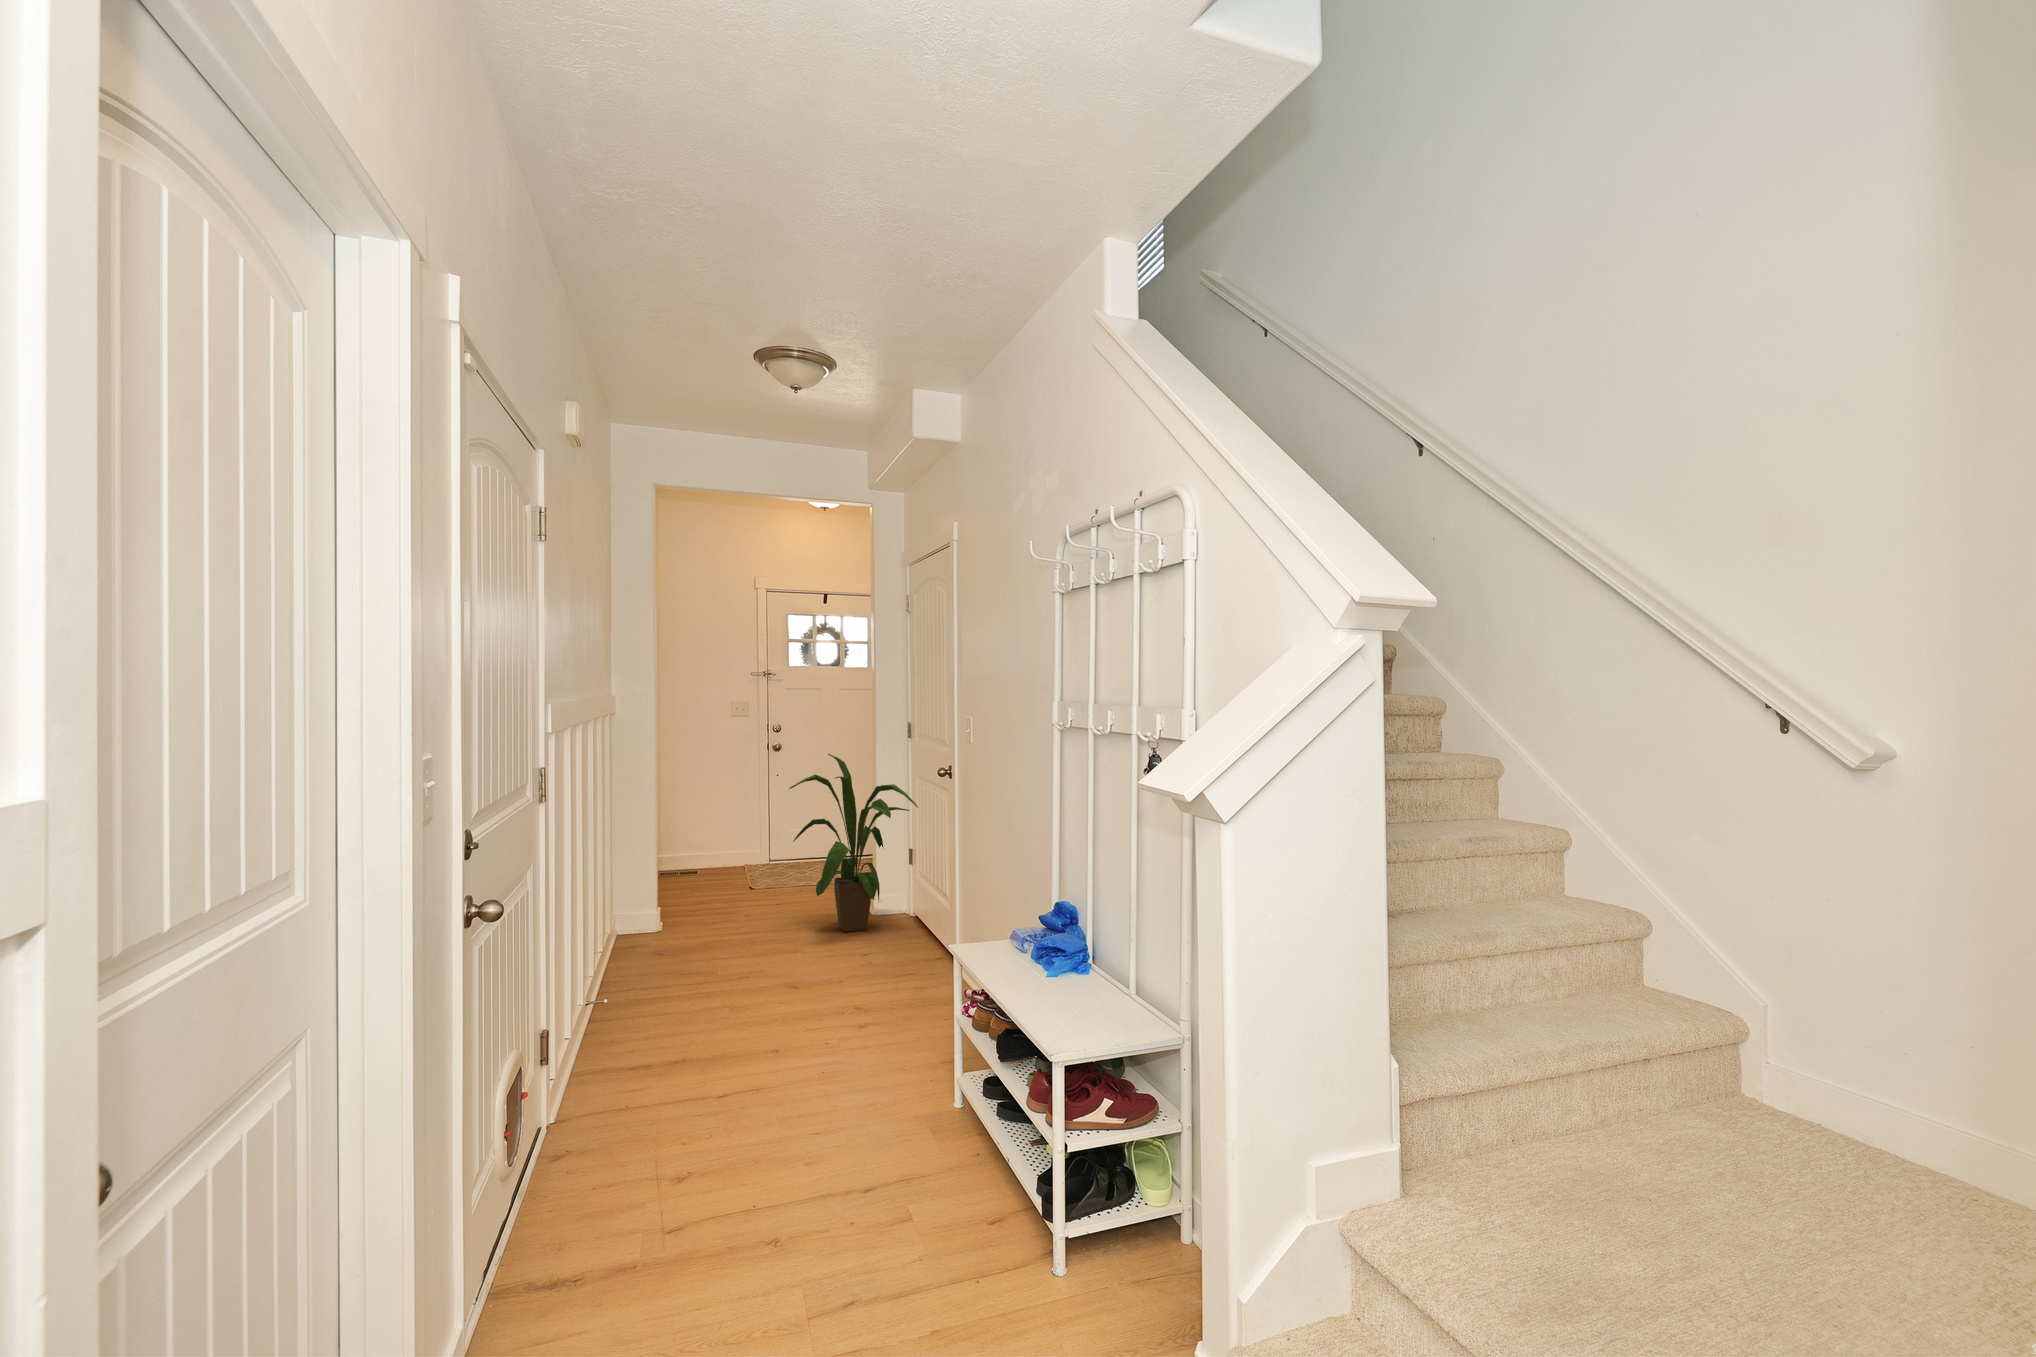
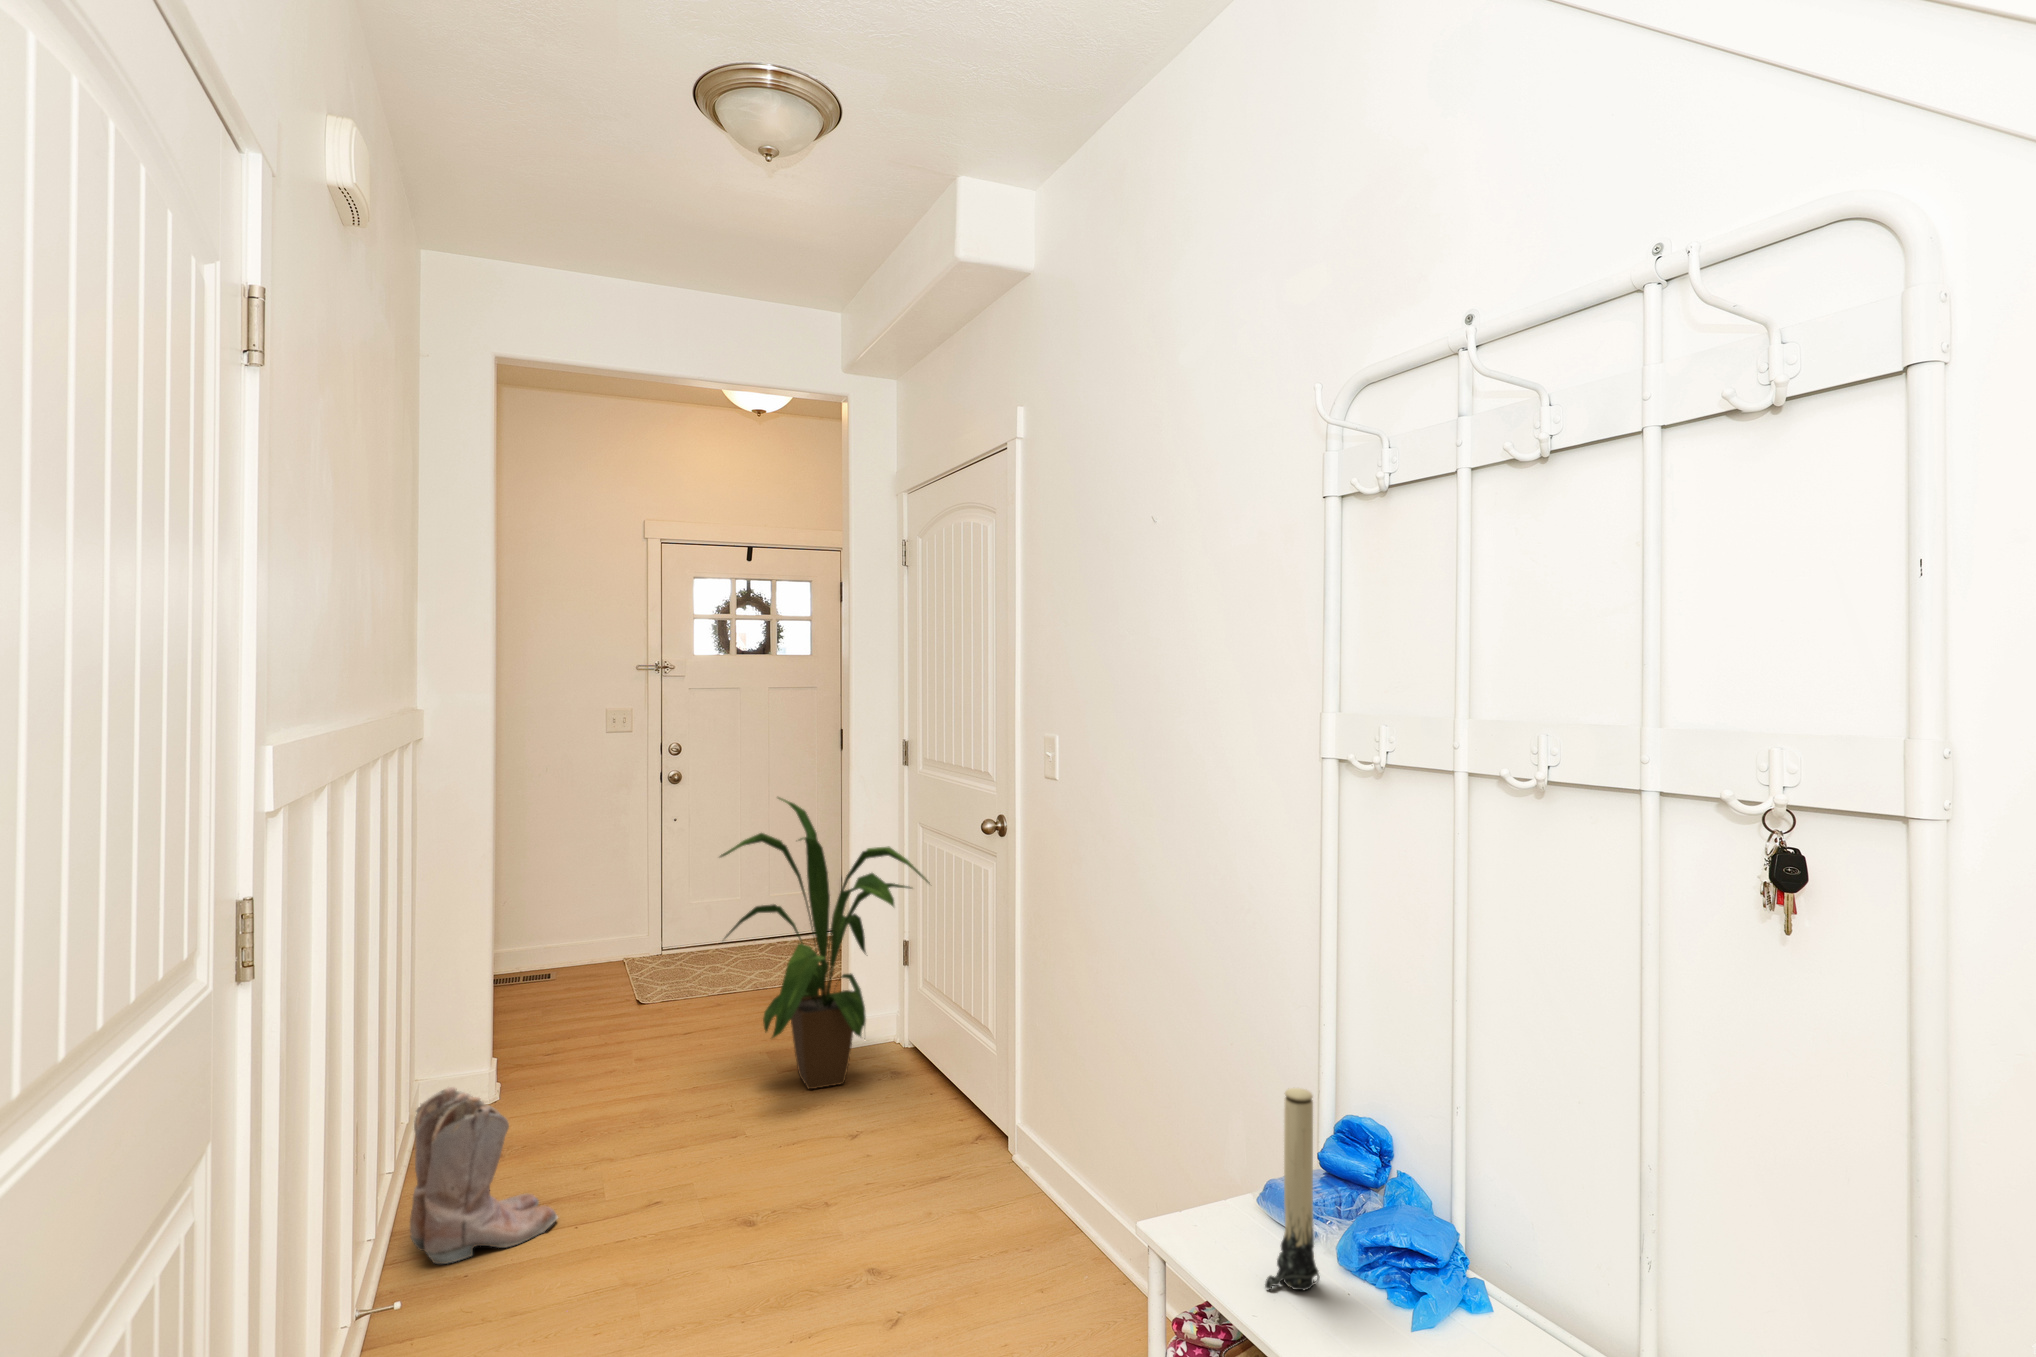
candle: none [985,866,1011,957] -> present [1265,1088,1320,1290]
boots: none [609,906,689,998] -> present [410,1087,558,1264]

